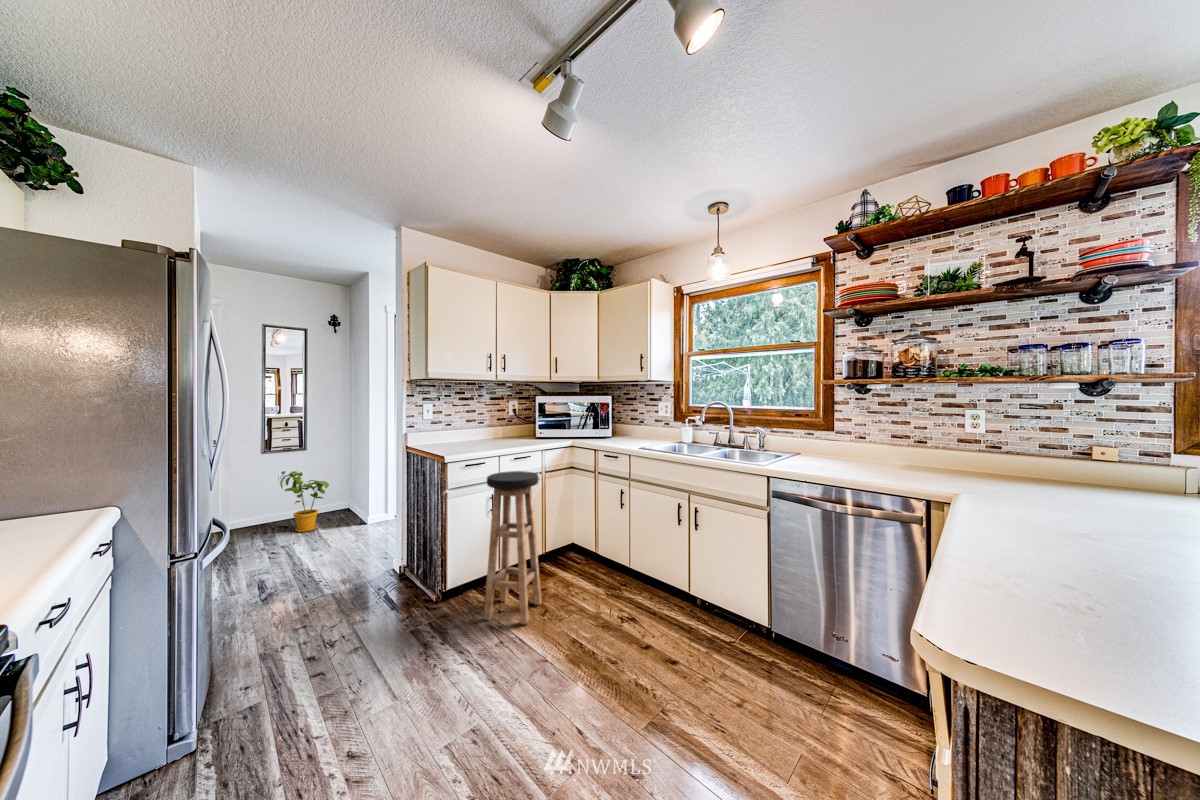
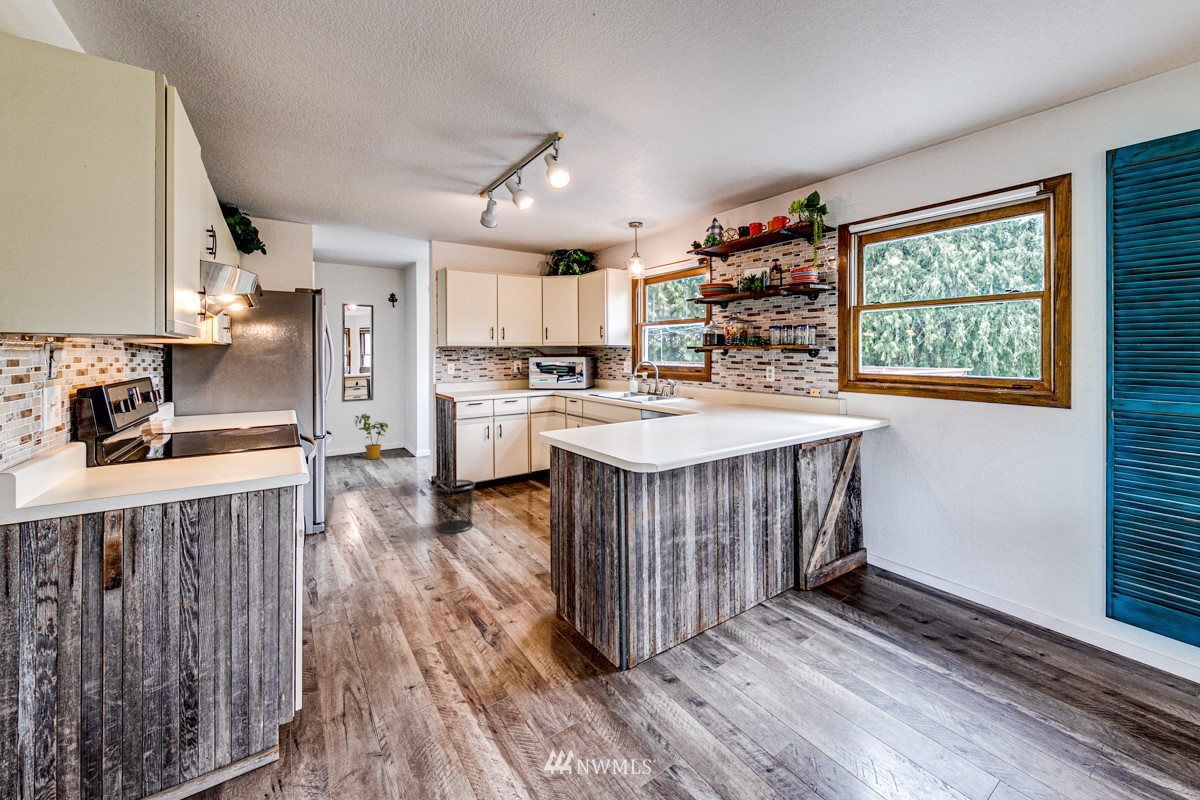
bar stool: present [484,471,542,625] -> none [478,409,519,506]
trash can: none [426,605,501,719] -> present [433,480,475,533]

